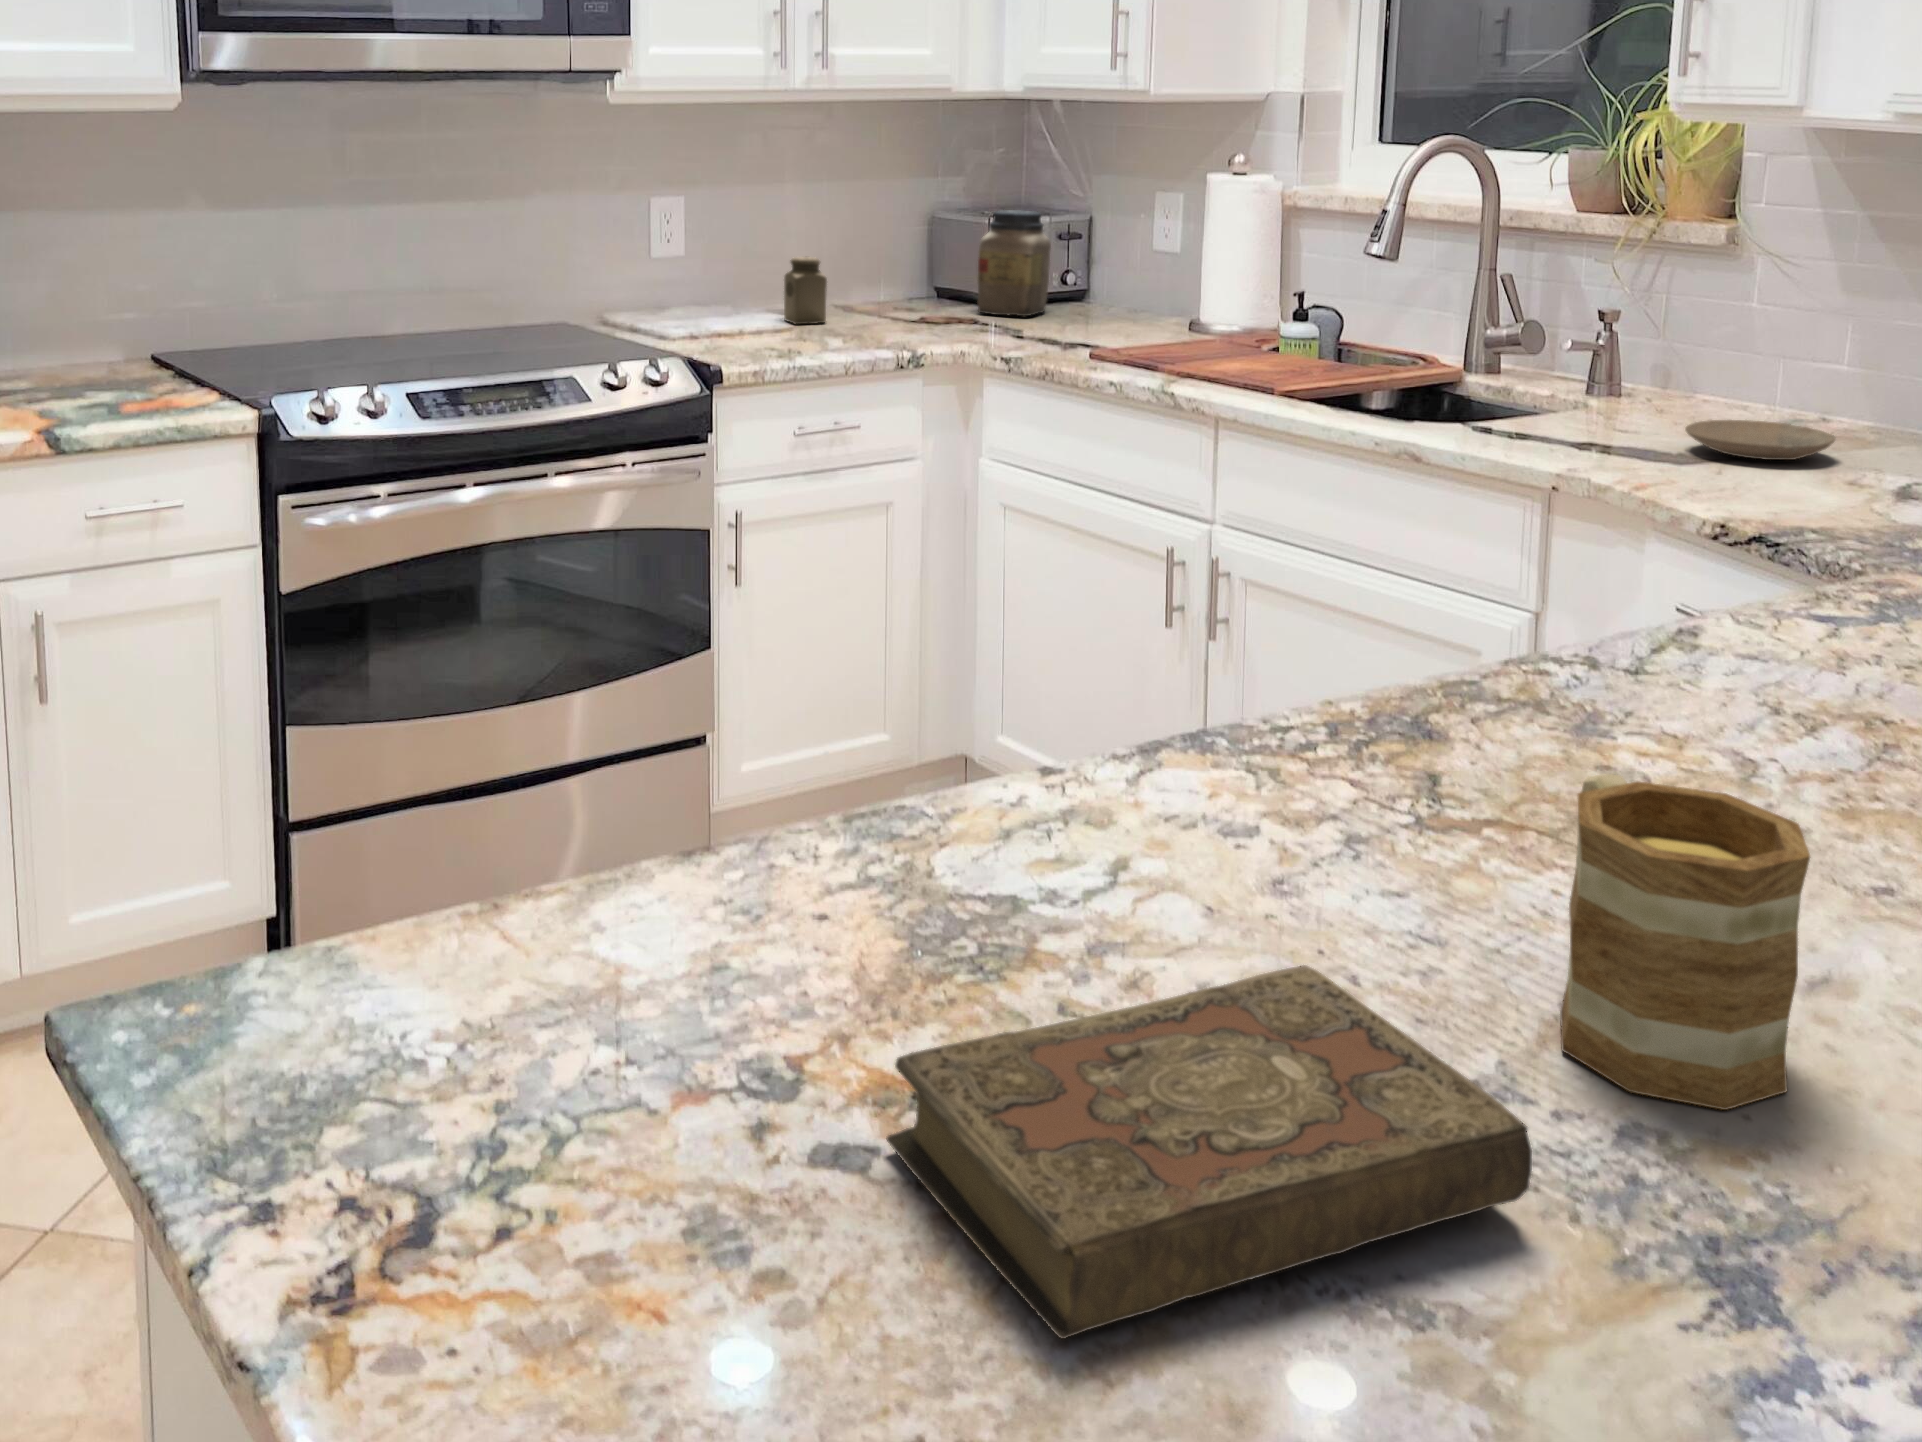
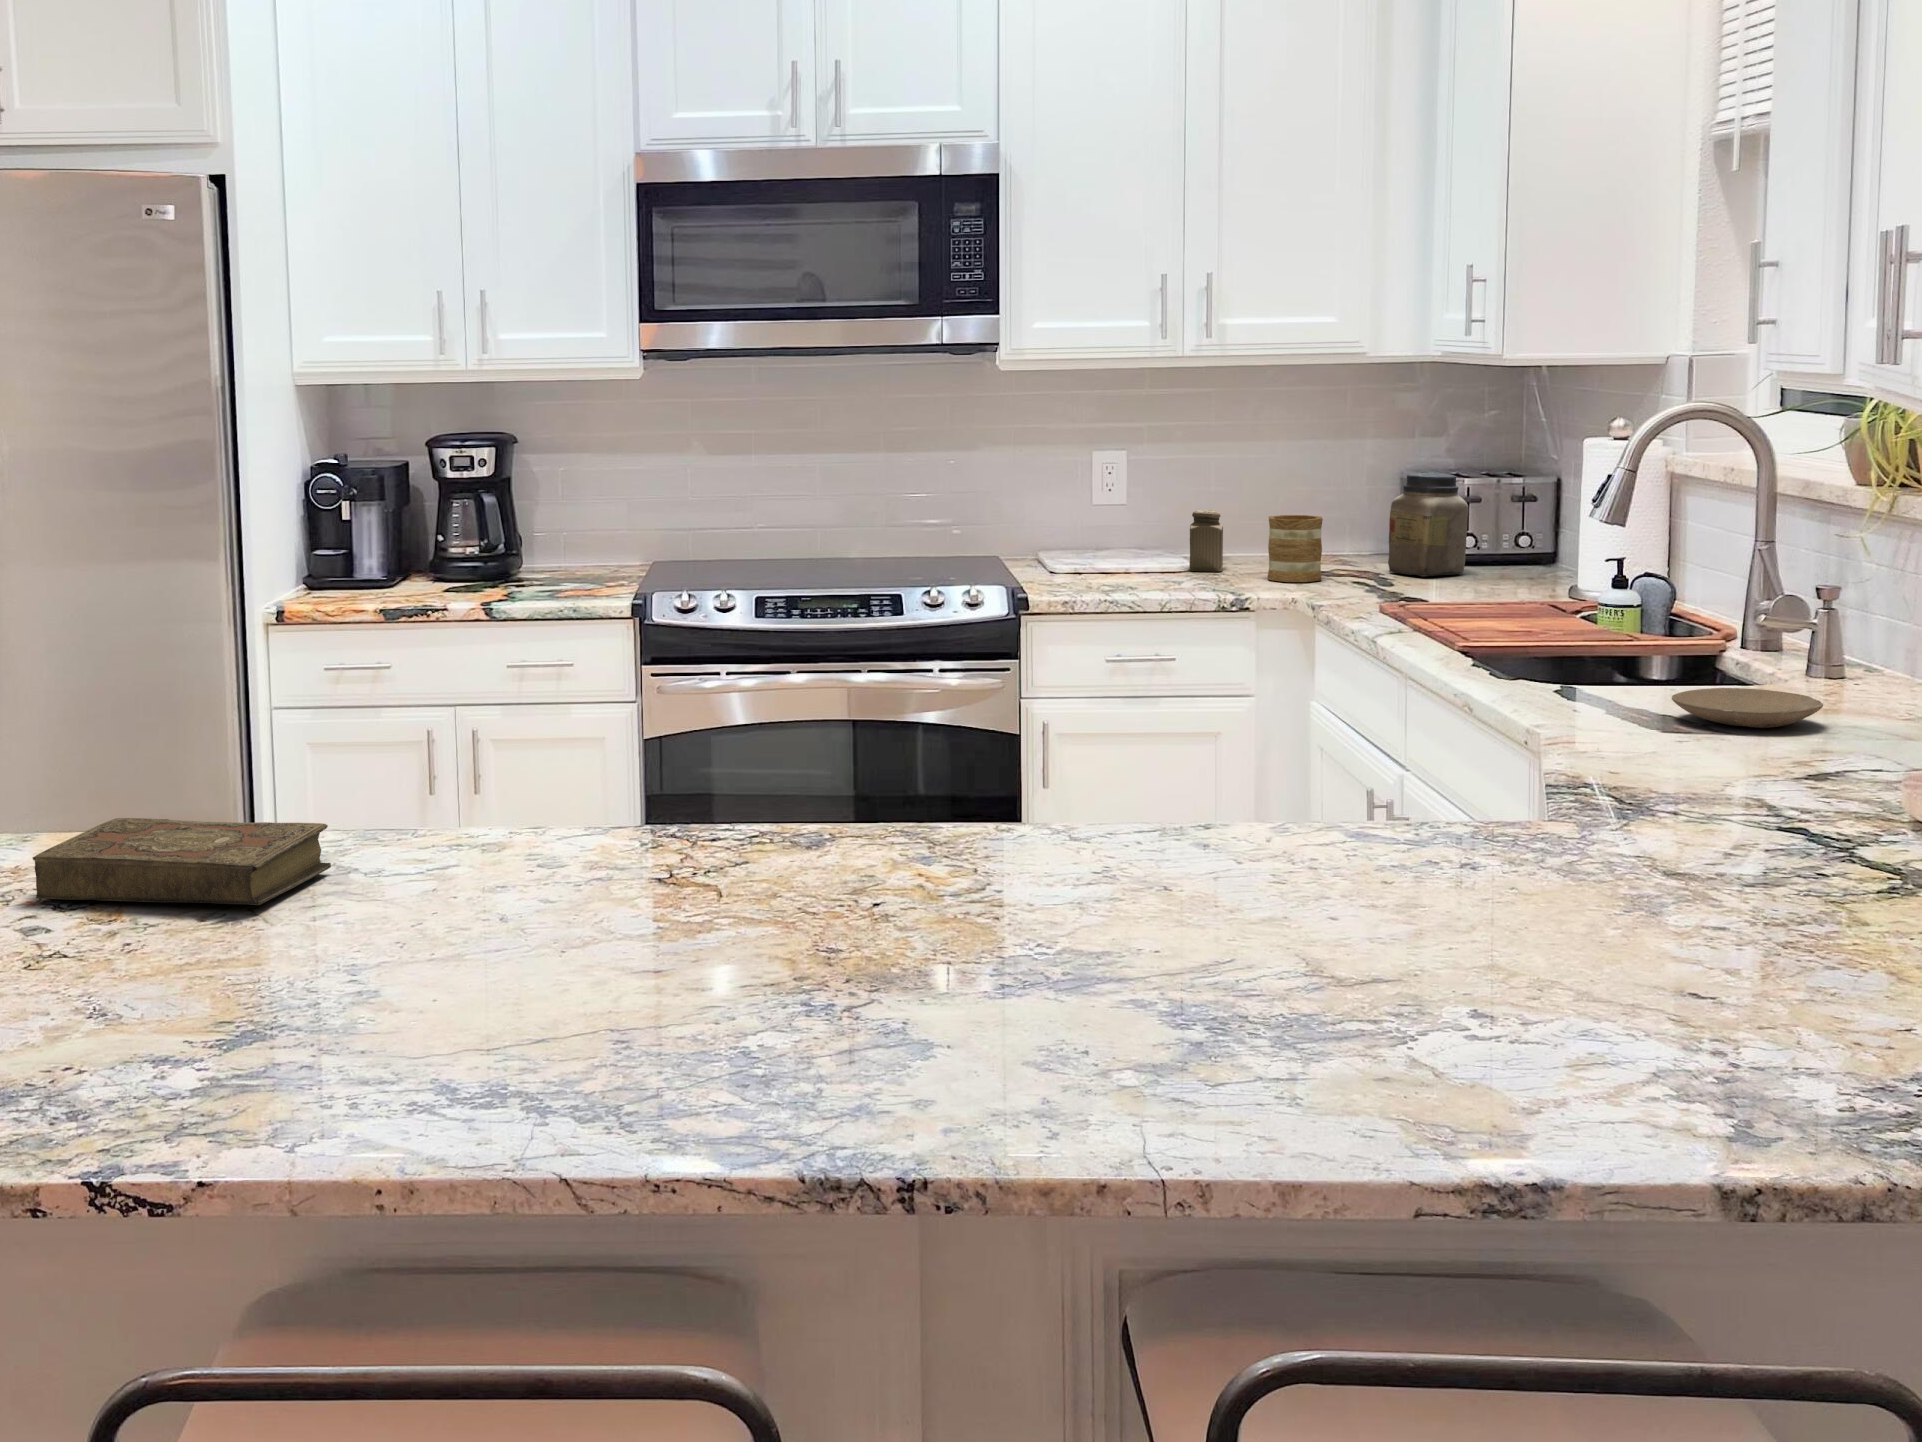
mug: present [1560,774,1810,1110] -> present [1268,515,1323,582]

